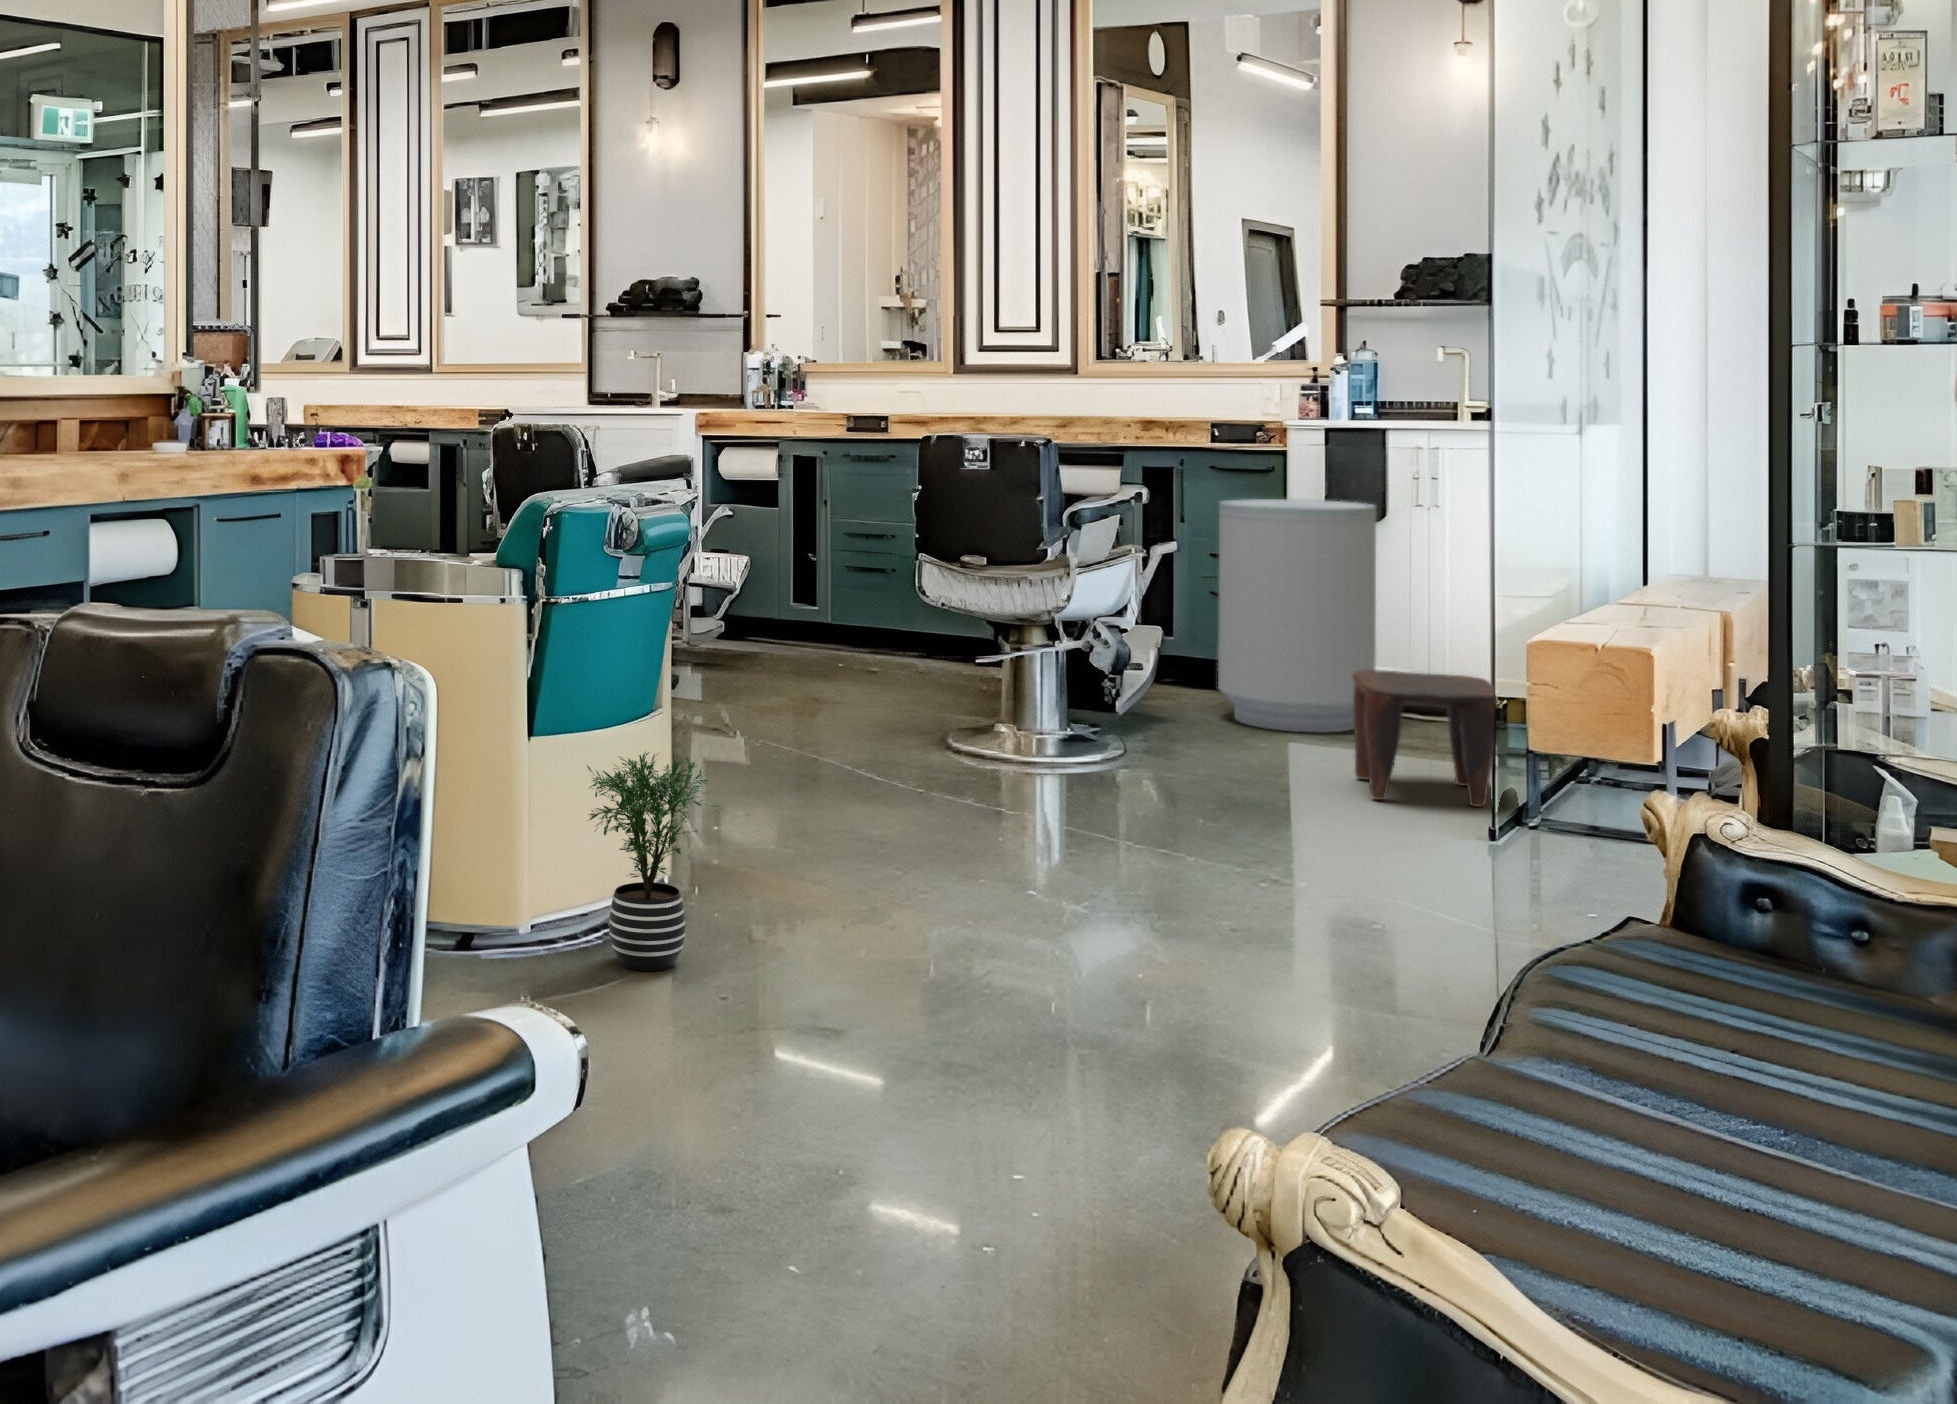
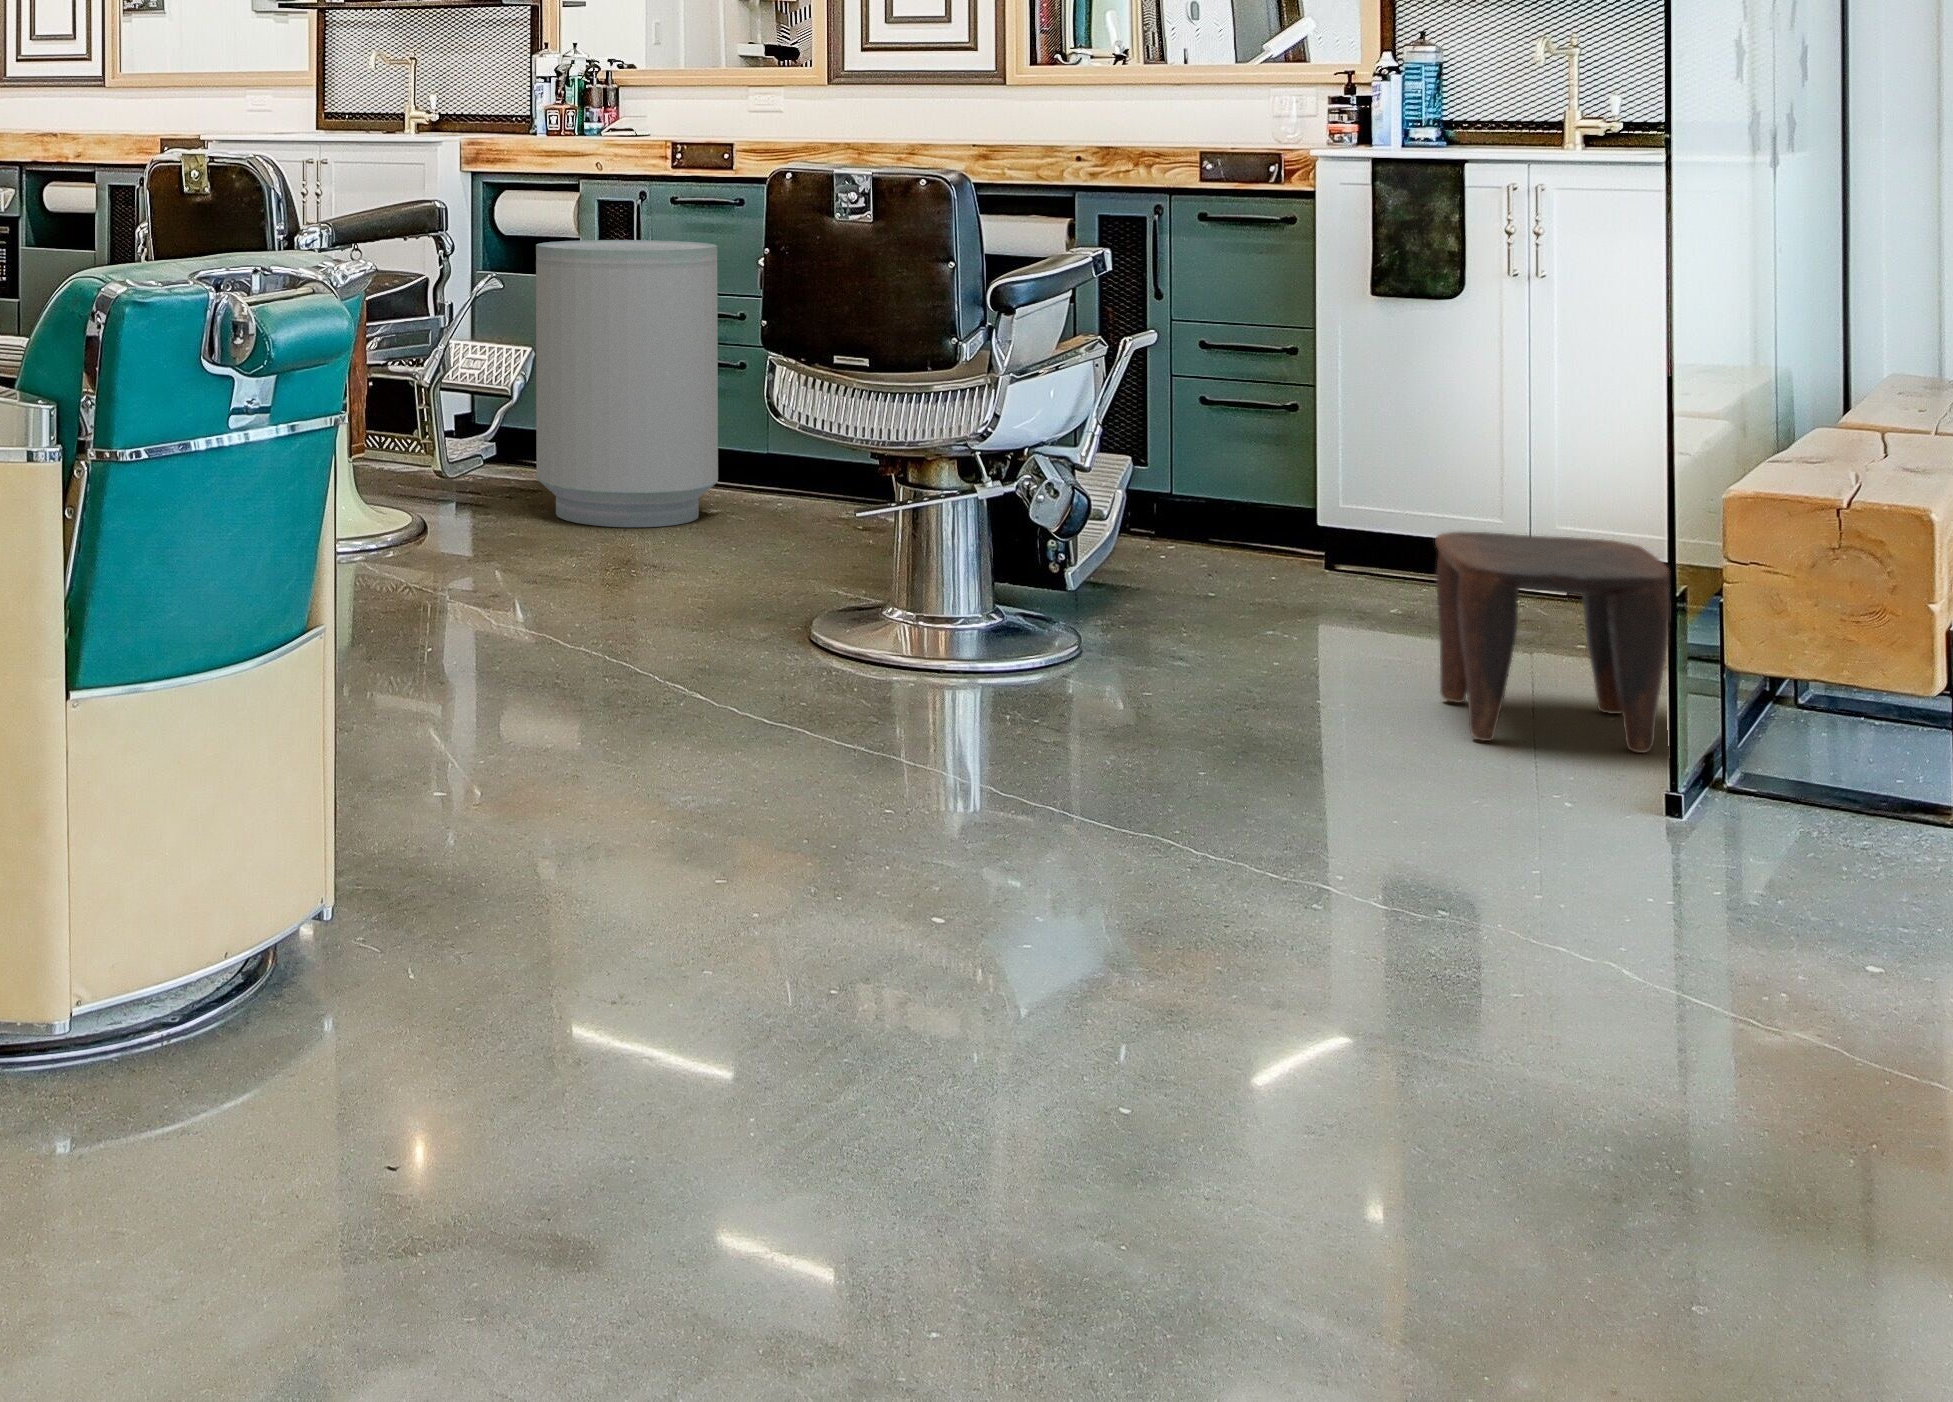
trash can: present [1218,499,1376,732] -> present [536,240,718,527]
potted plant: present [587,752,722,971] -> none [148,713,393,1111]

